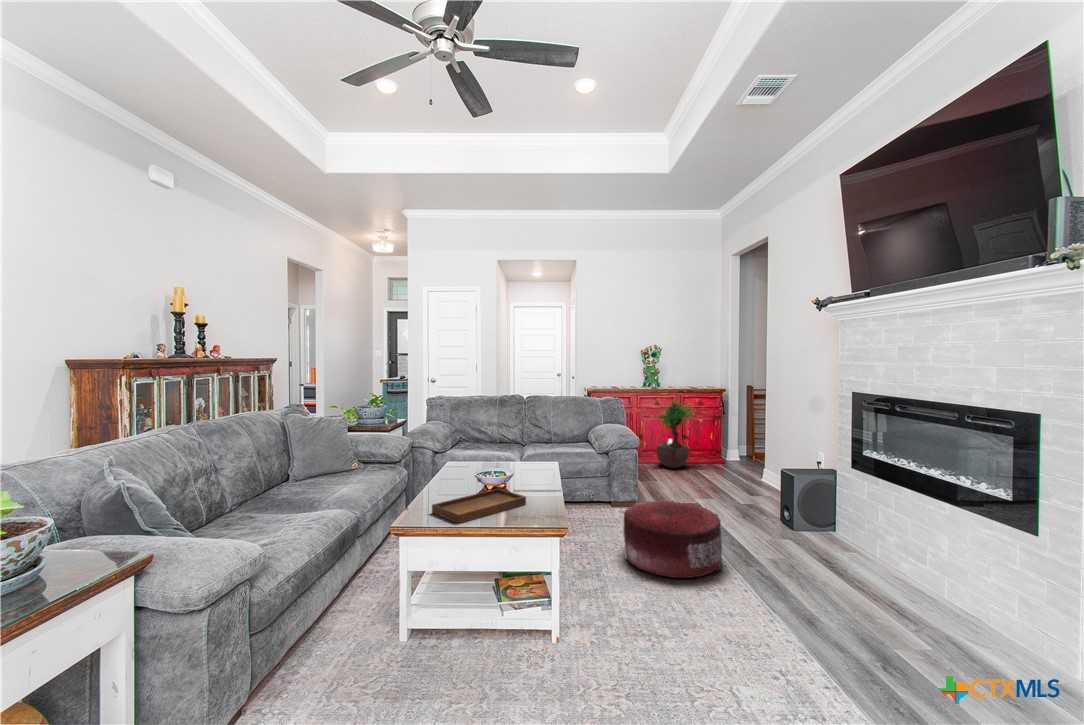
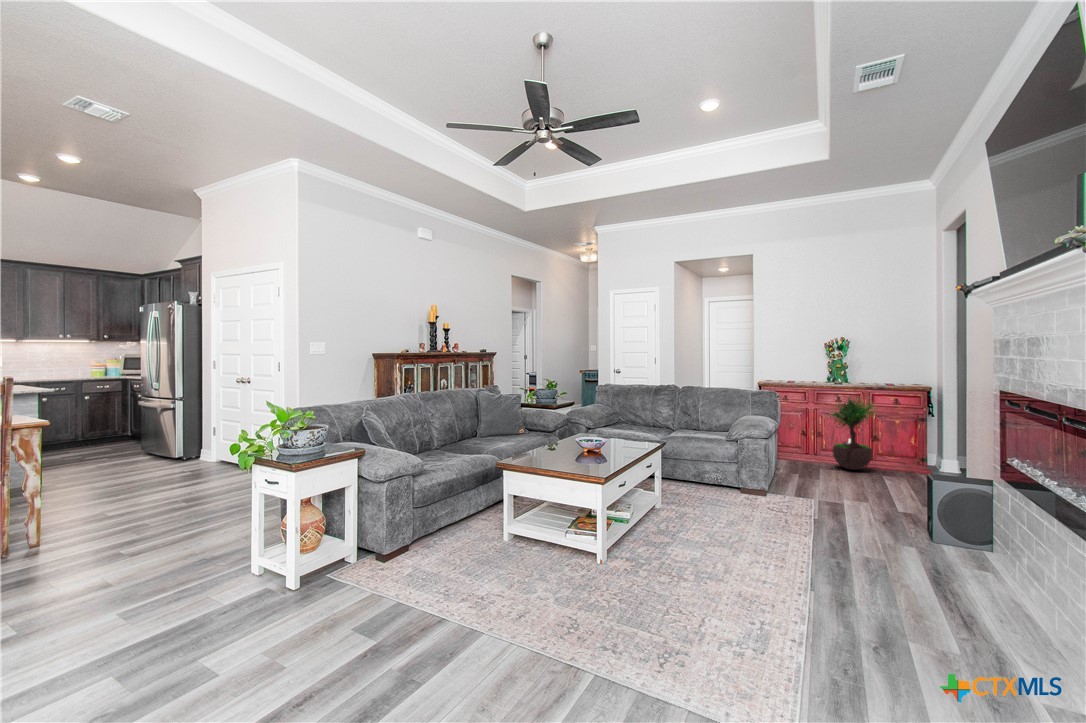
tray: present [432,478,526,523] -> none [532,439,600,466]
pouf: present [624,499,722,578] -> none [706,483,800,549]

